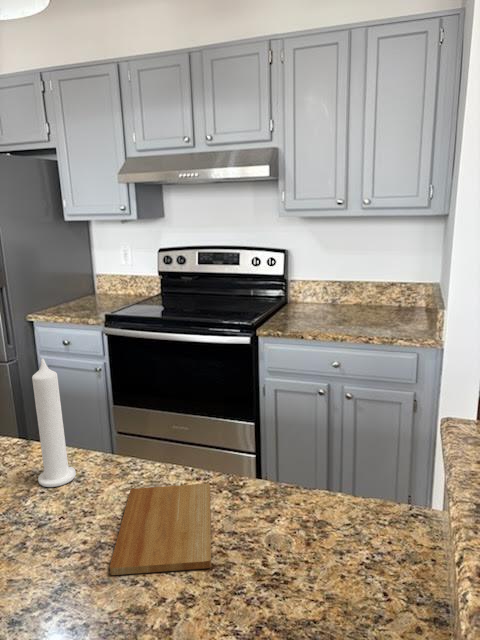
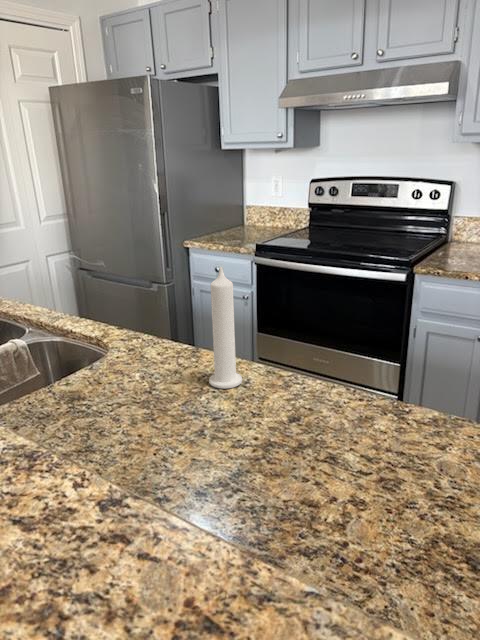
cutting board: present [110,484,211,575] -> none [282,399,381,480]

